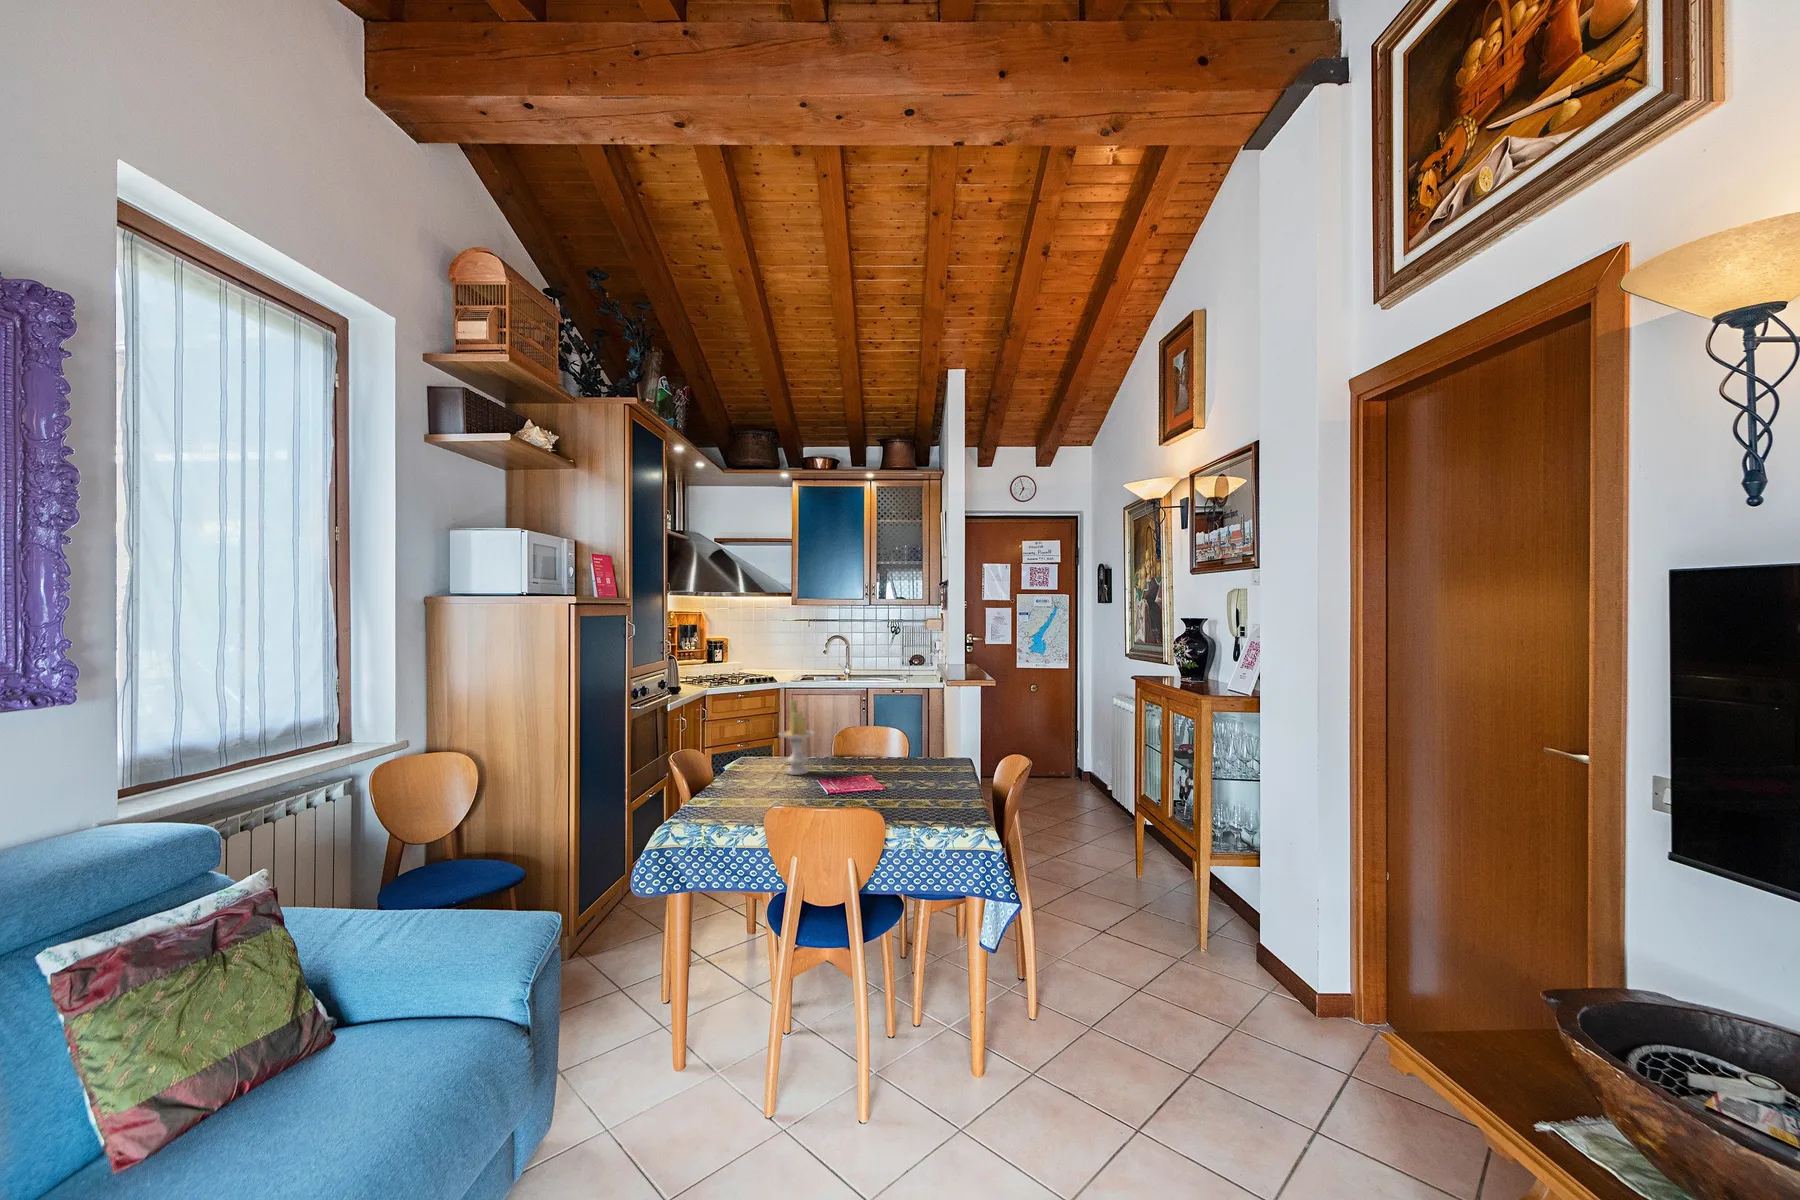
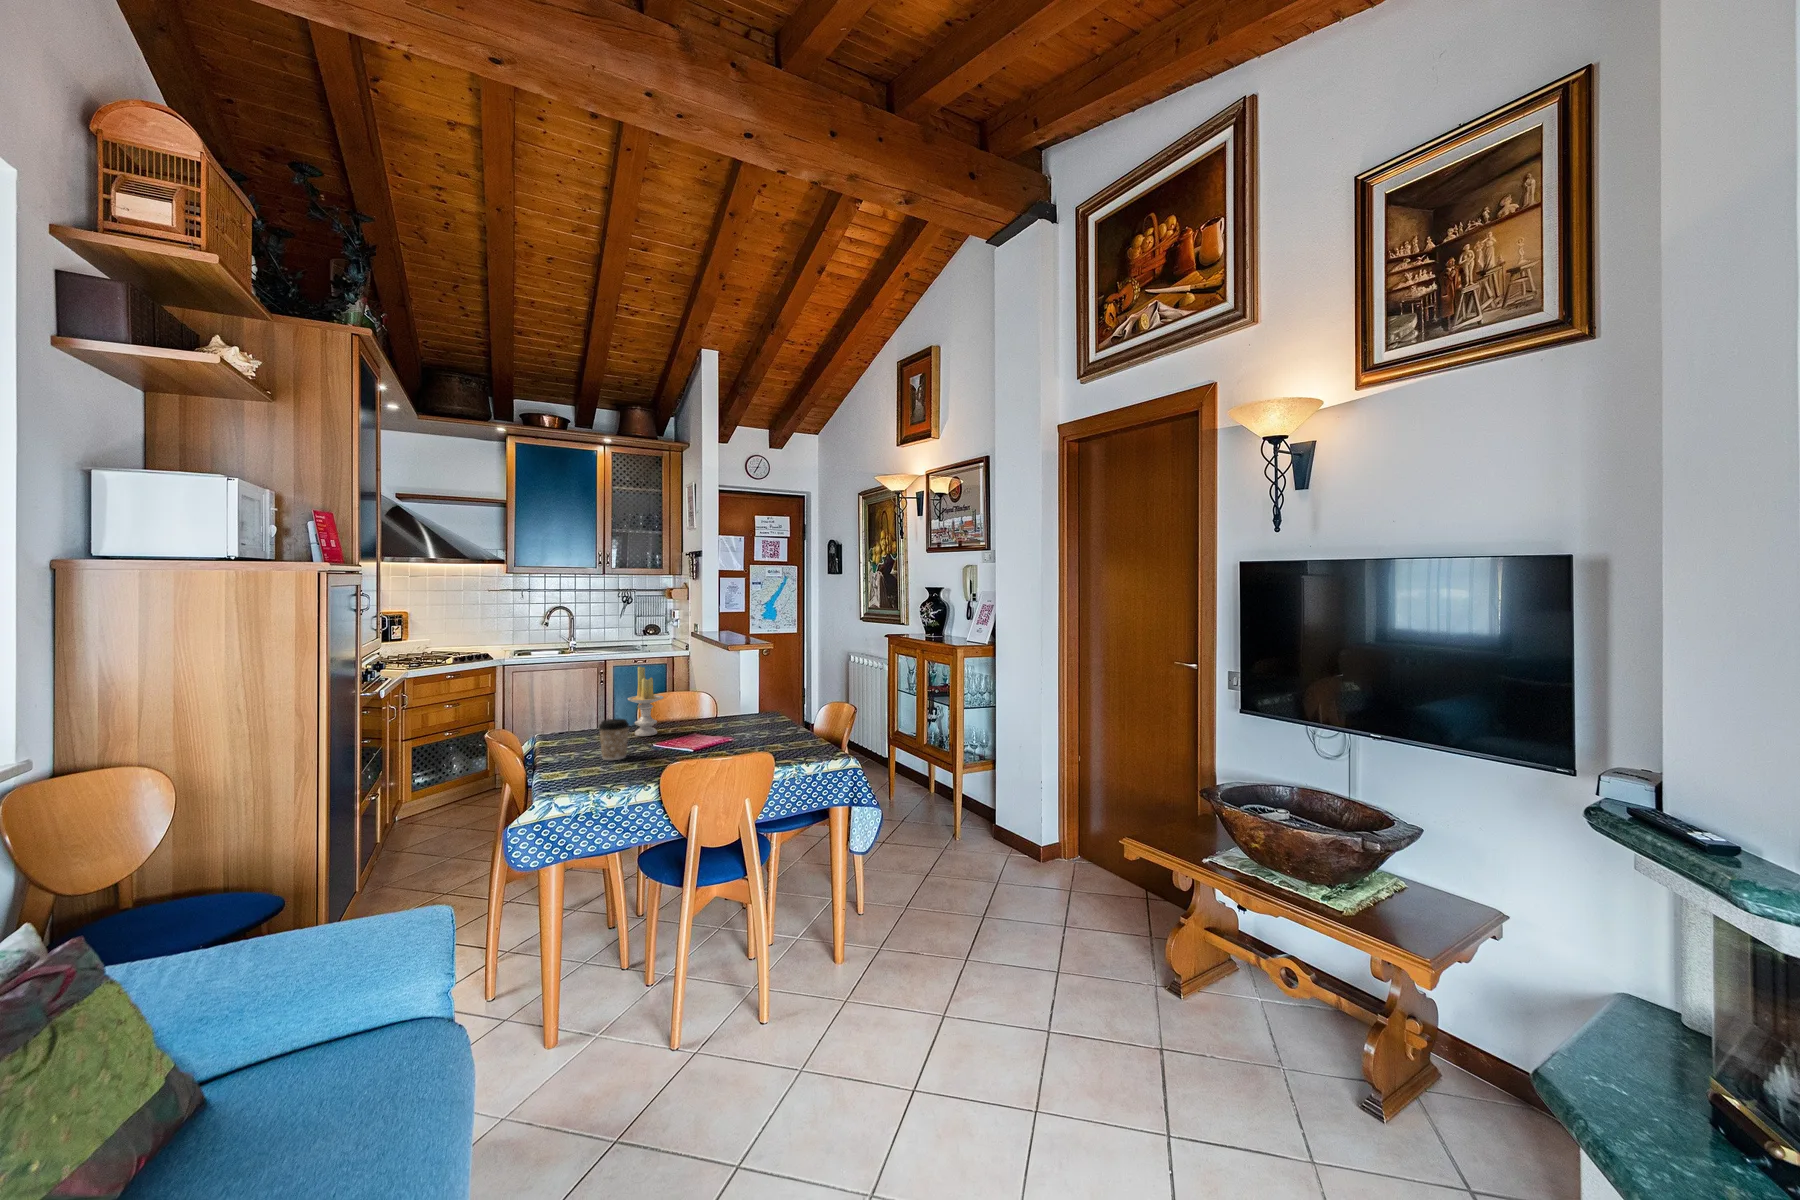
coffee cup: none [719,755,751,800] -> present [599,719,629,760]

